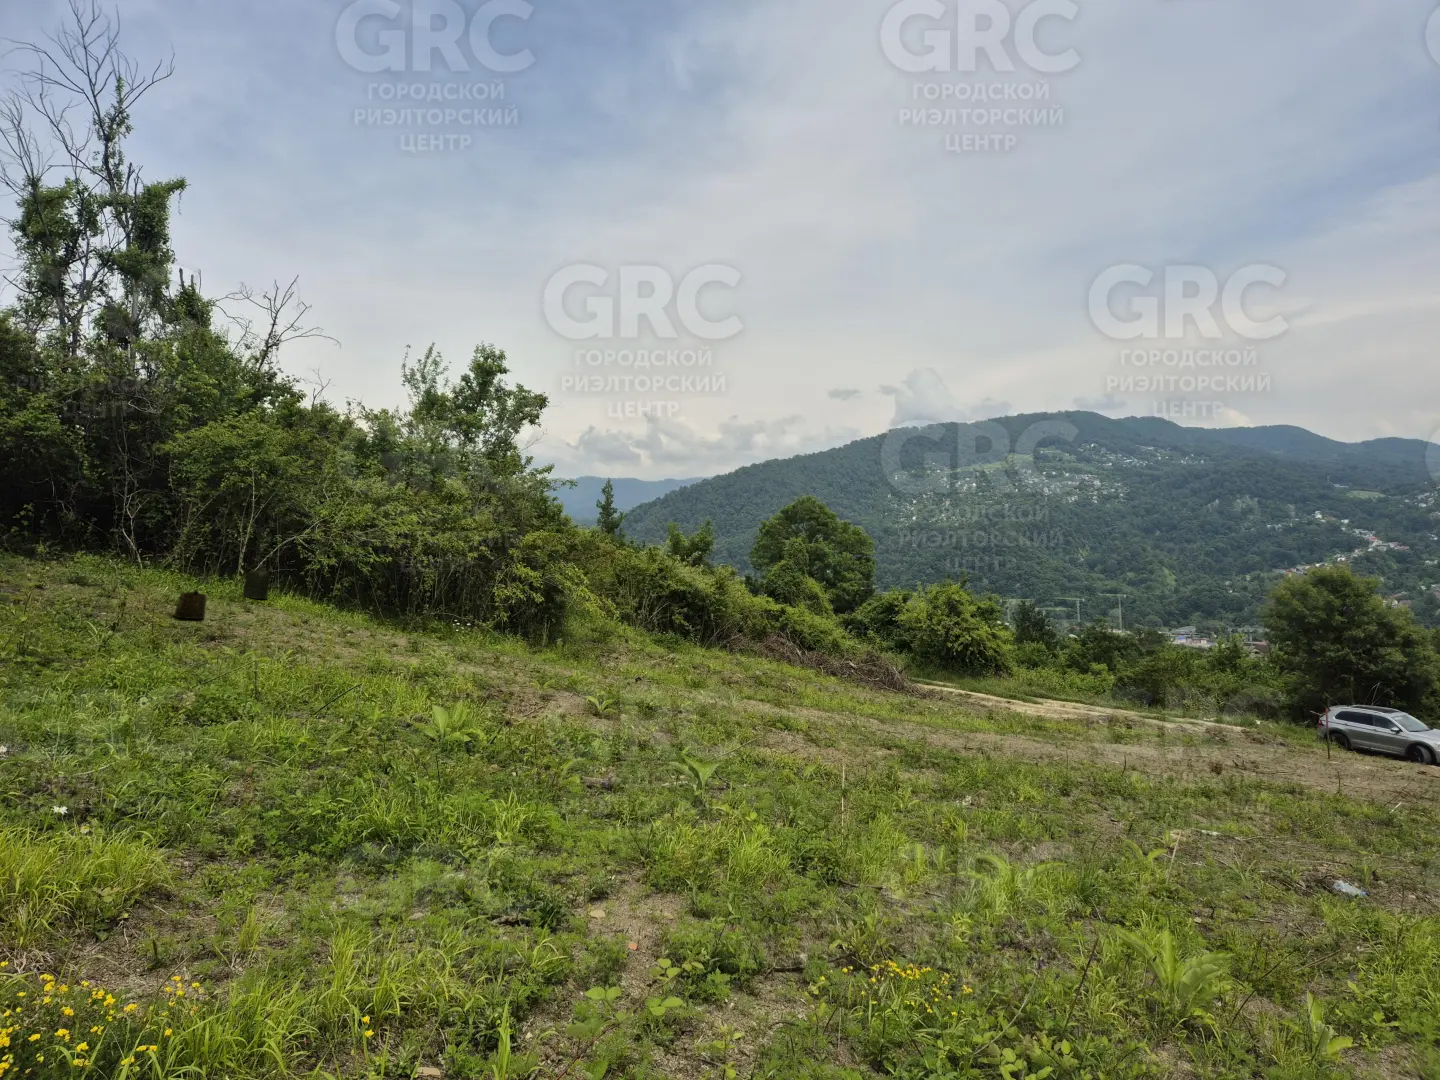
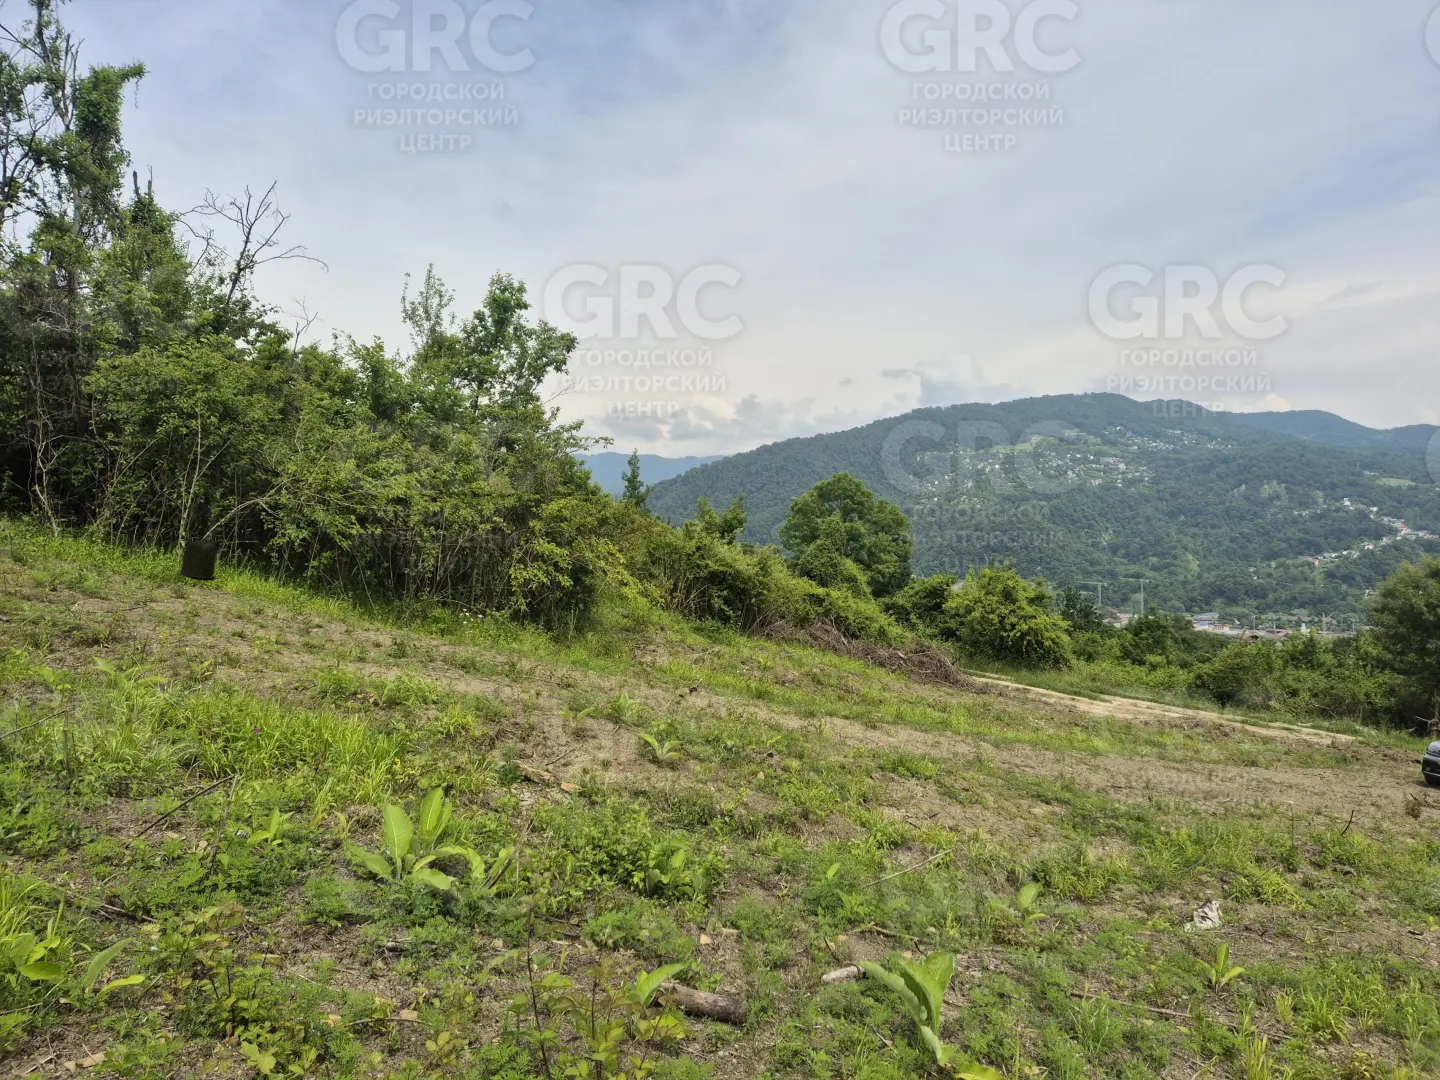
bucket: present [175,590,206,619] -> none [39,569,90,611]

